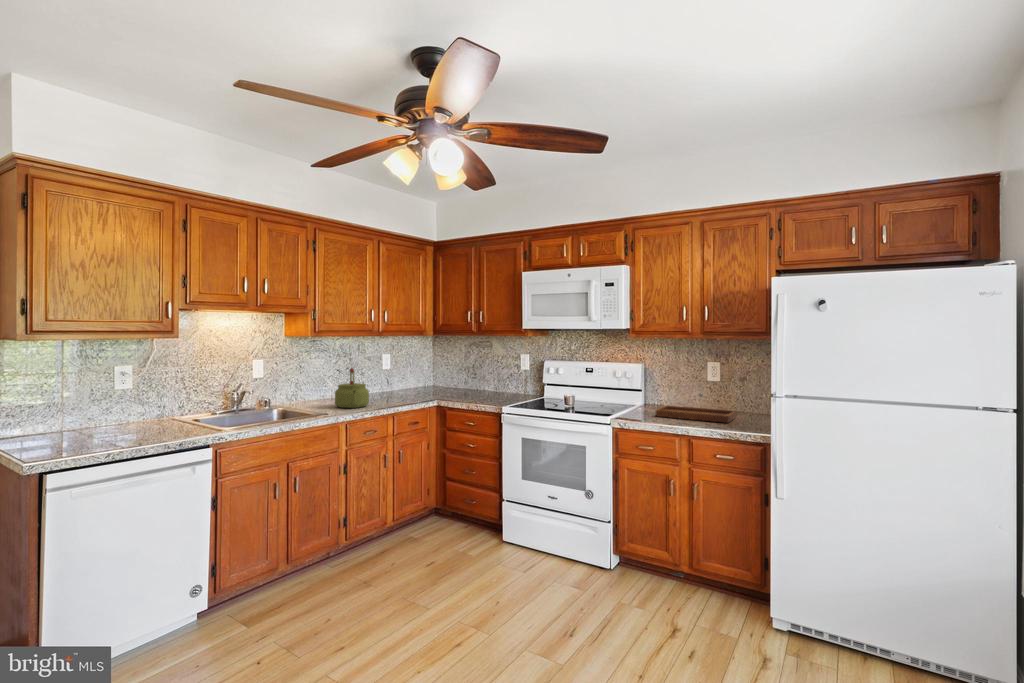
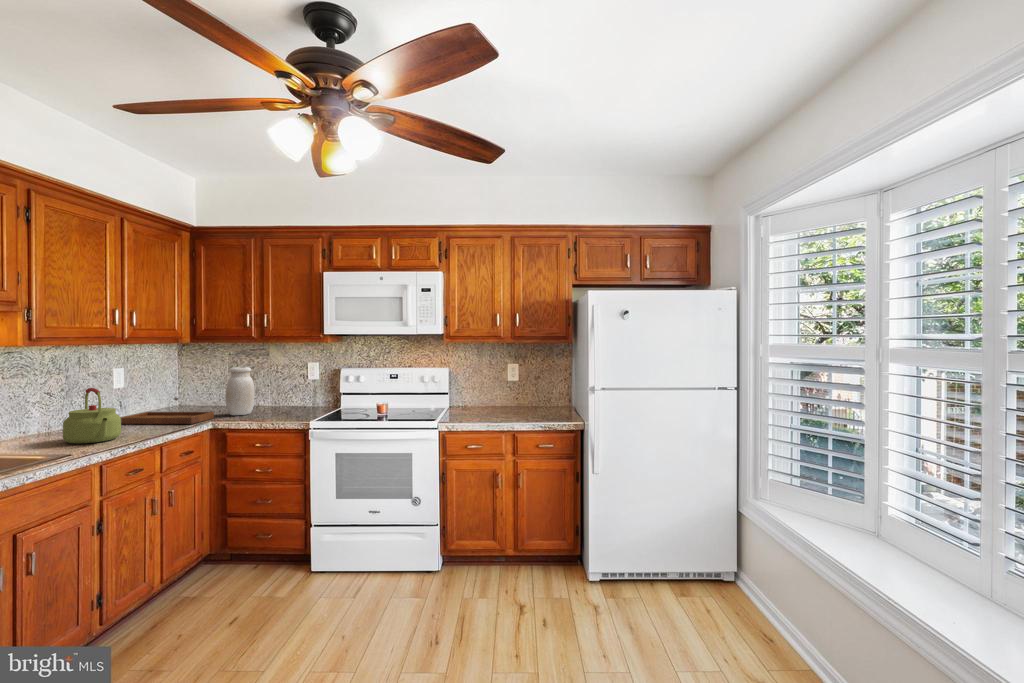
jar: none [450,357,471,397] -> present [225,367,255,415]
tray: present [656,393,736,423] -> present [121,397,214,424]

